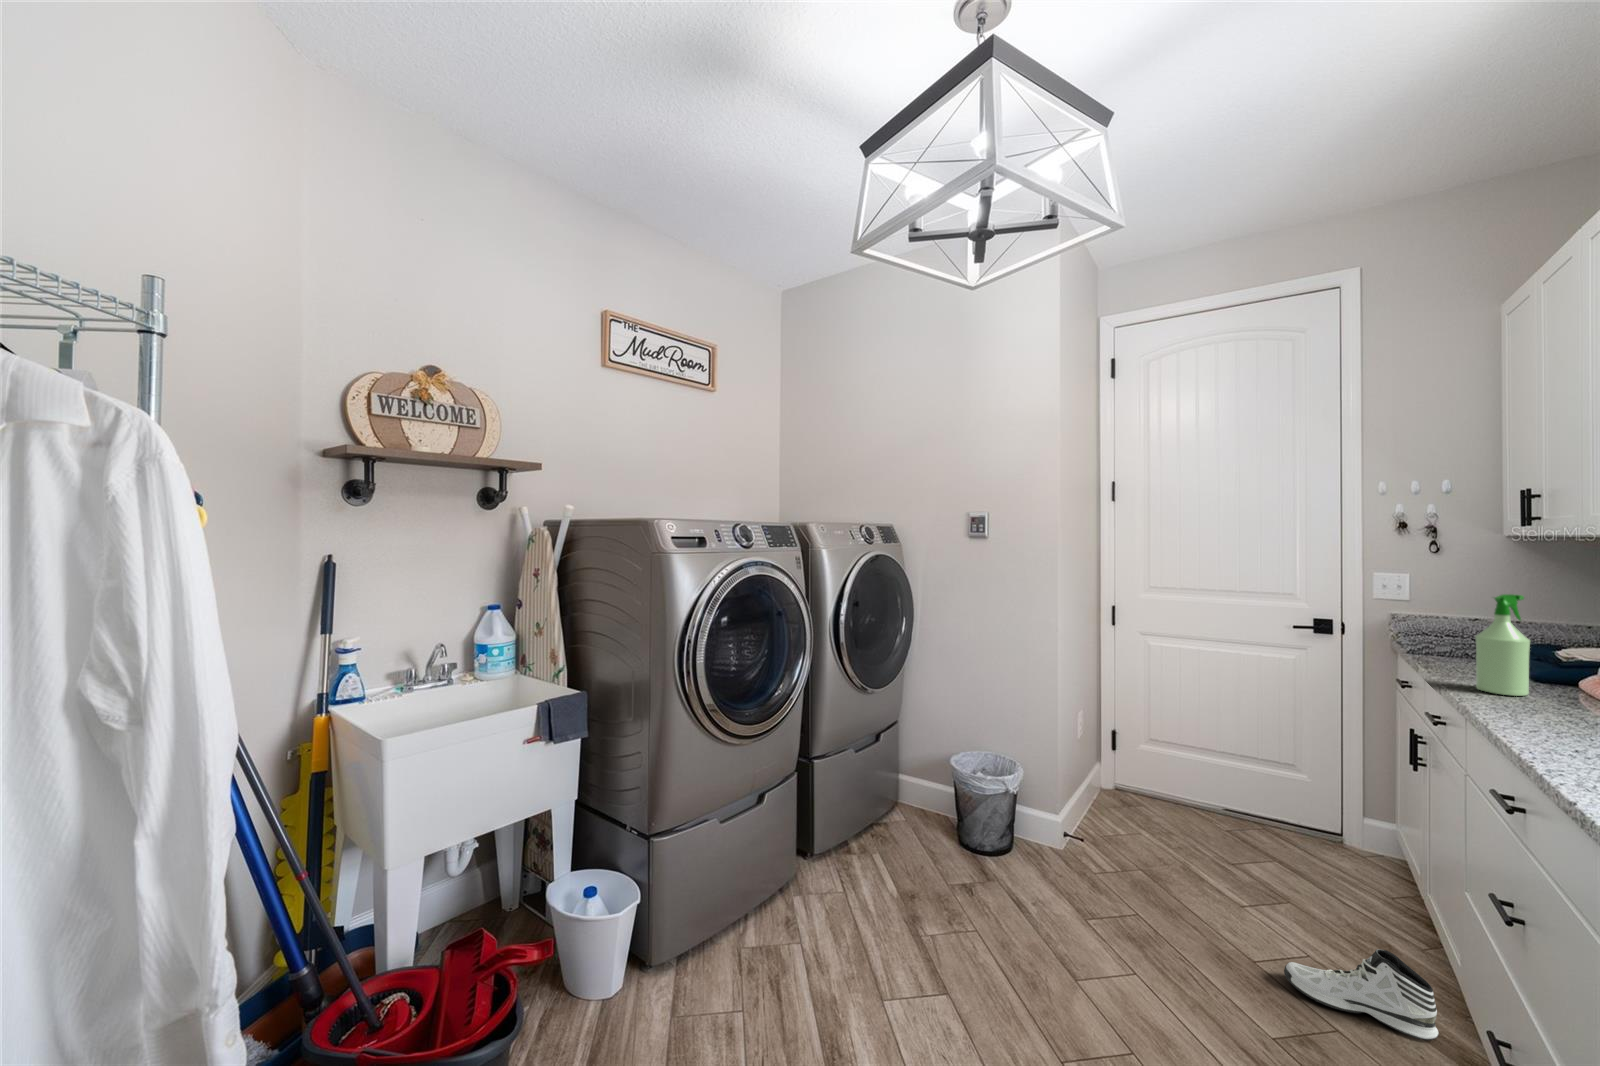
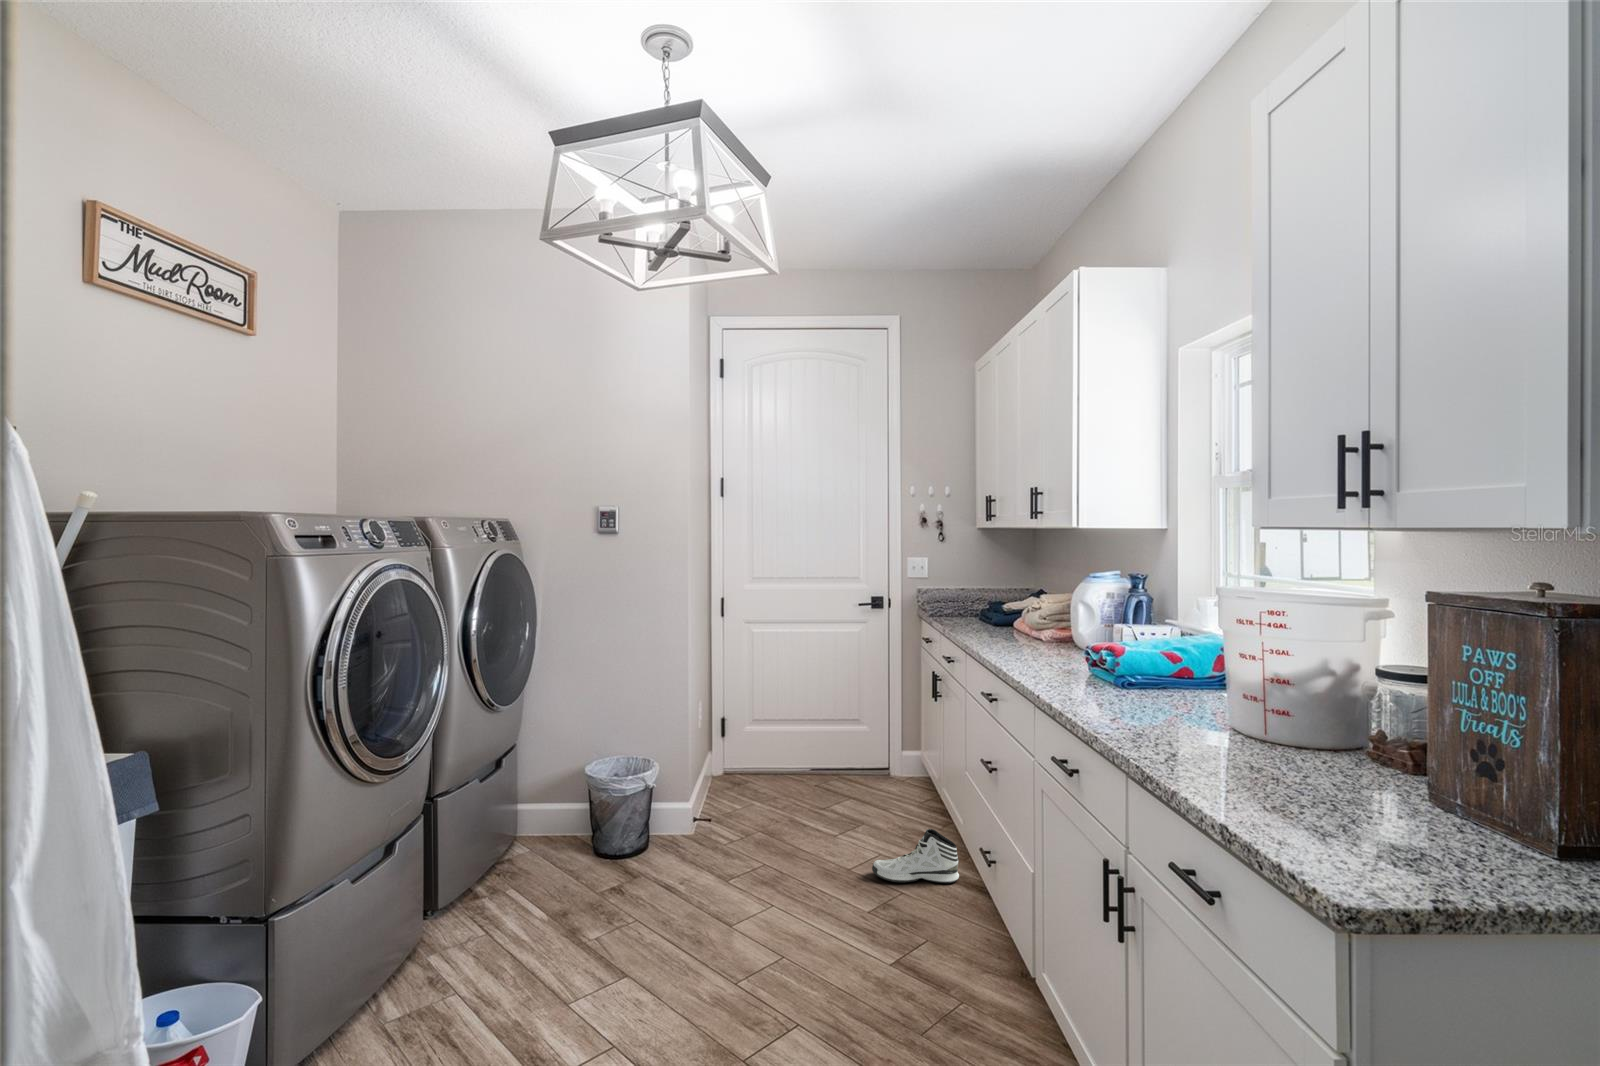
spray bottle: present [1475,594,1530,696] -> none [972,567,998,636]

